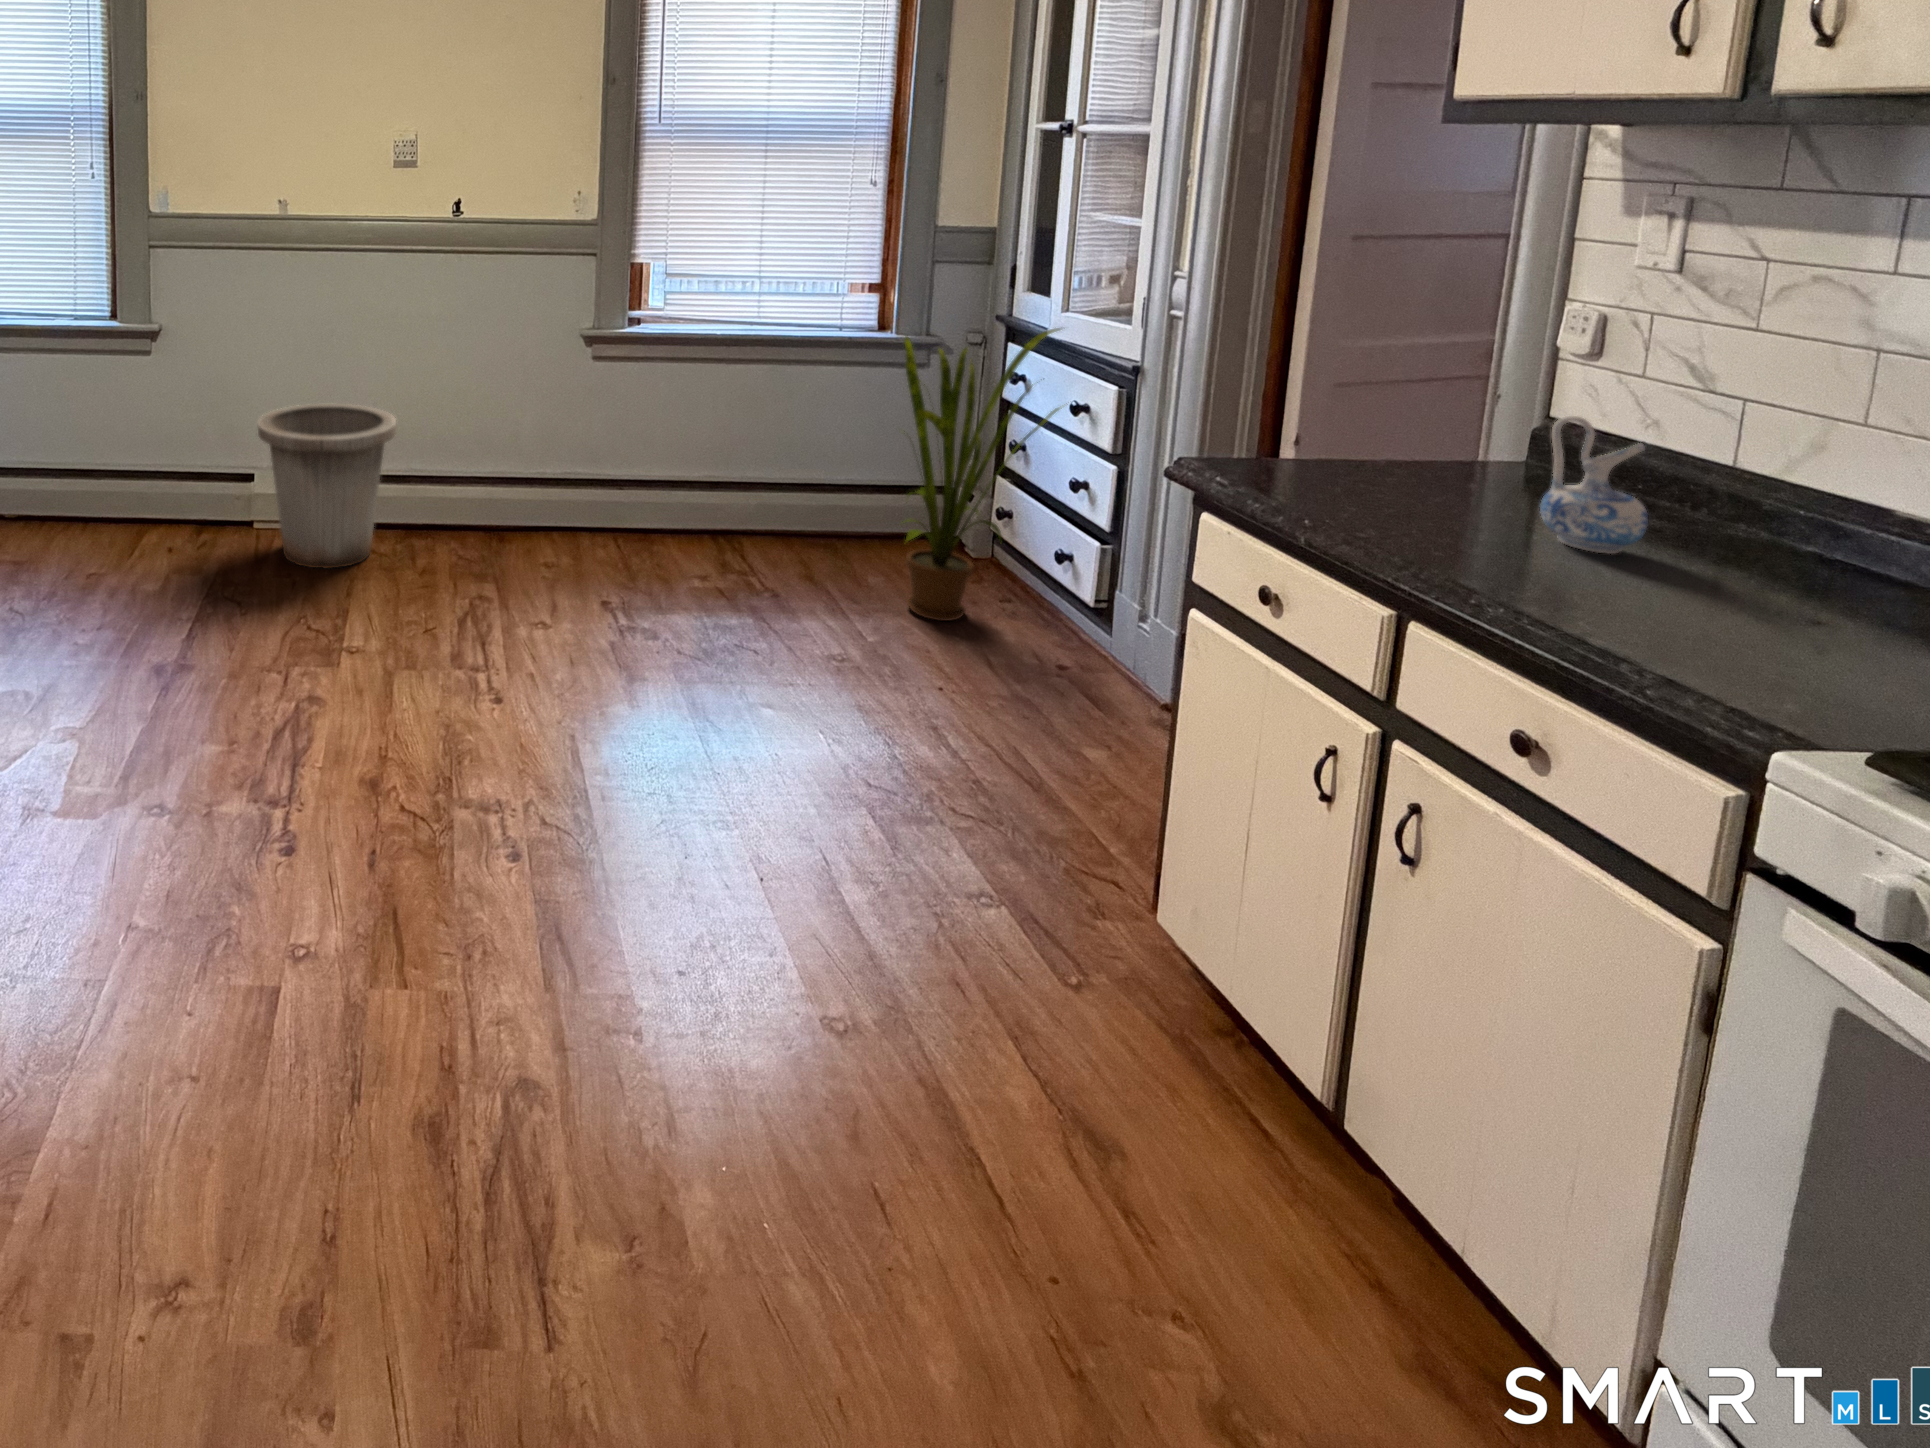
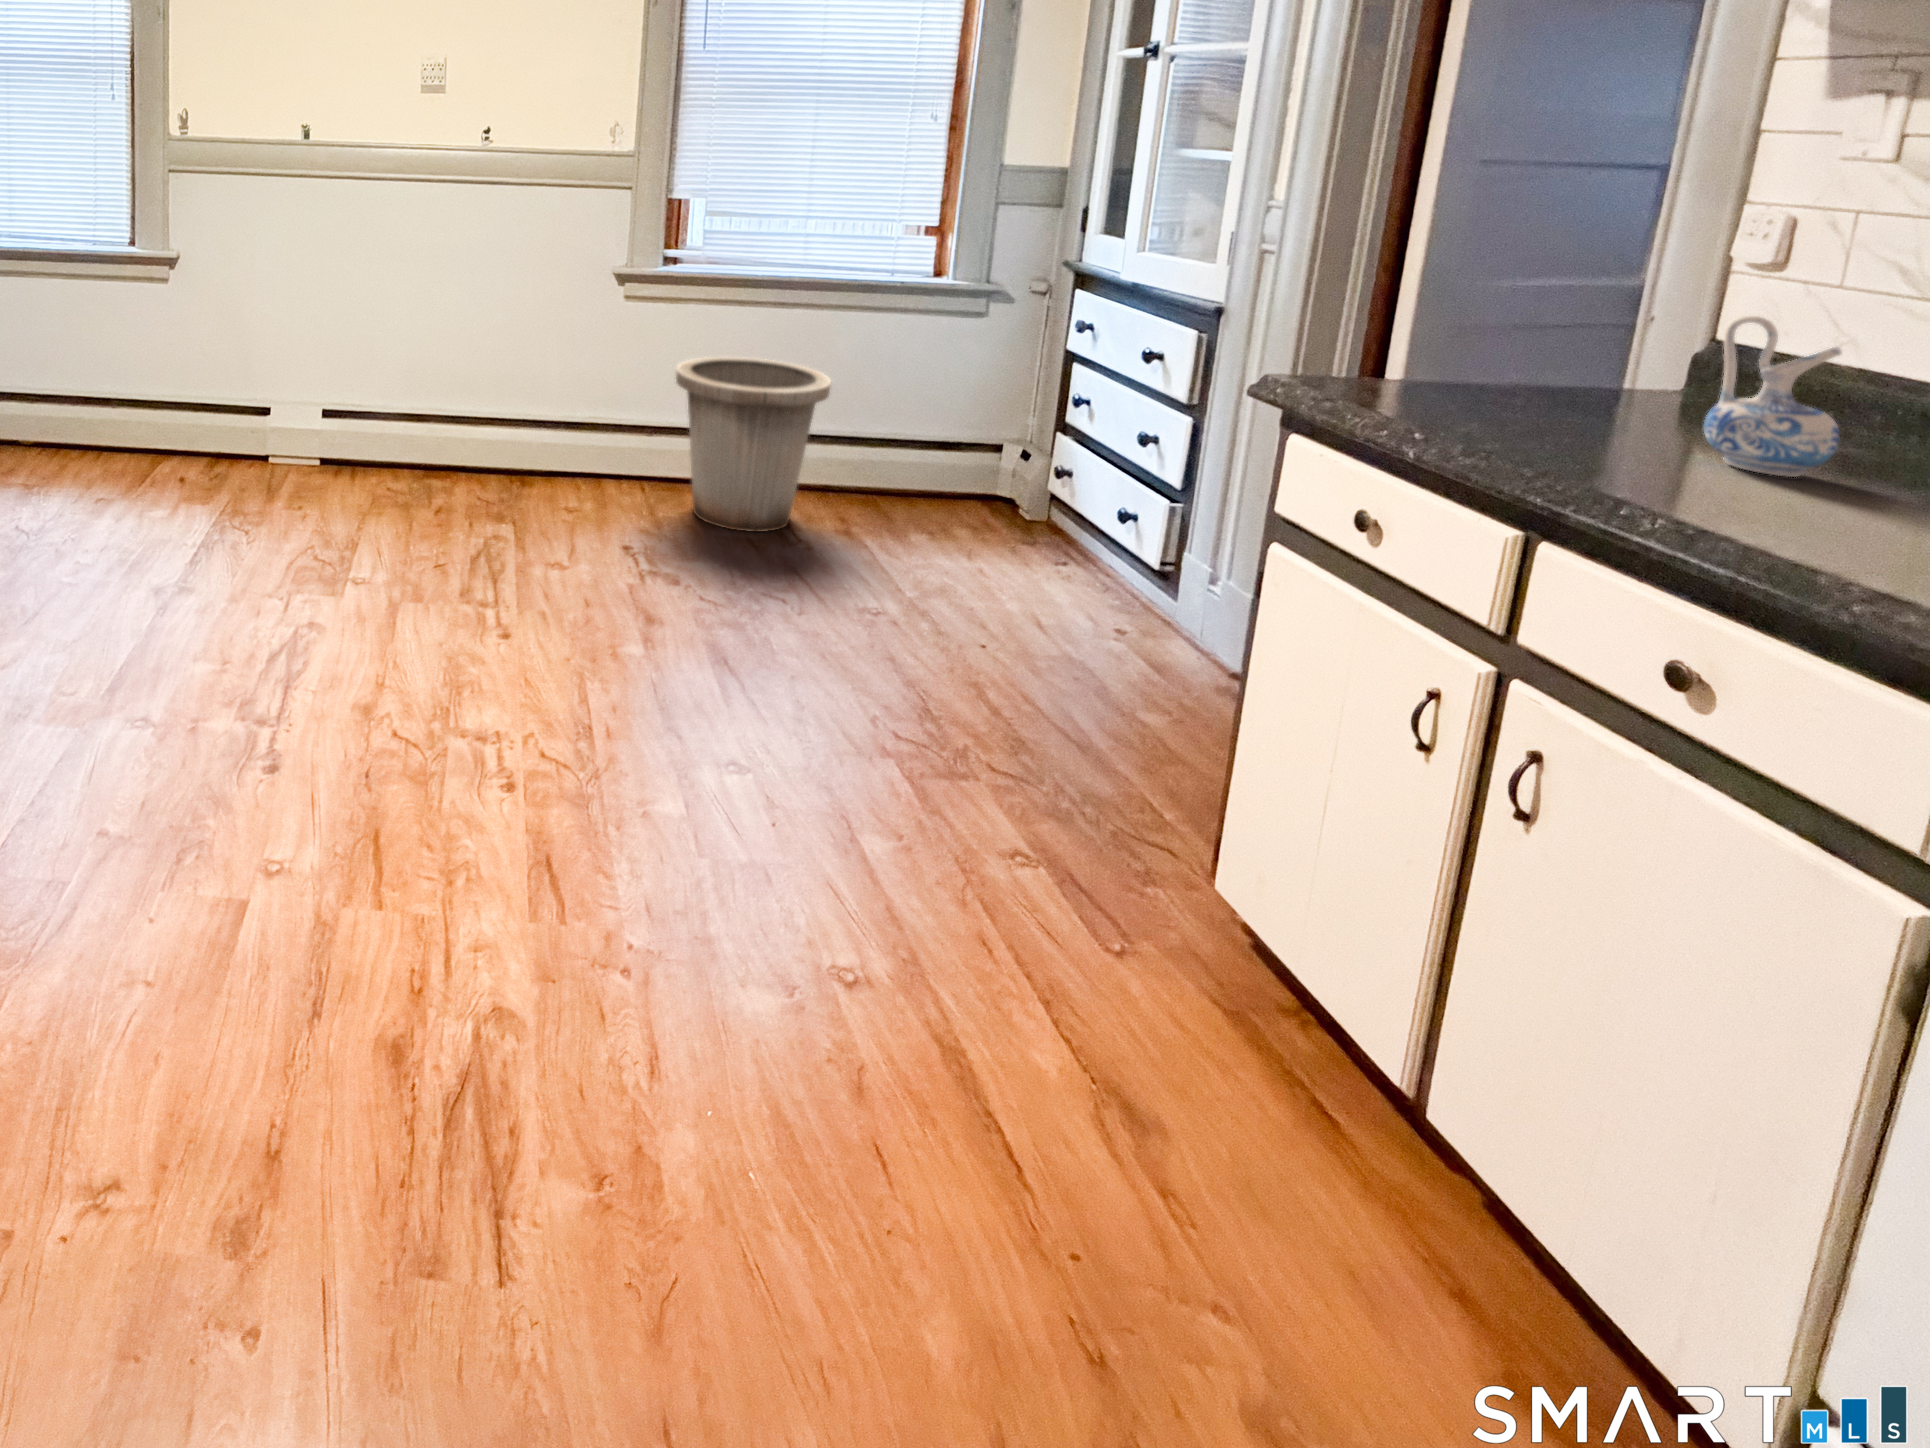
house plant: present [903,328,1060,621] -> none [949,266,1154,583]
trash can: present [258,404,396,568] -> present [676,357,831,532]

